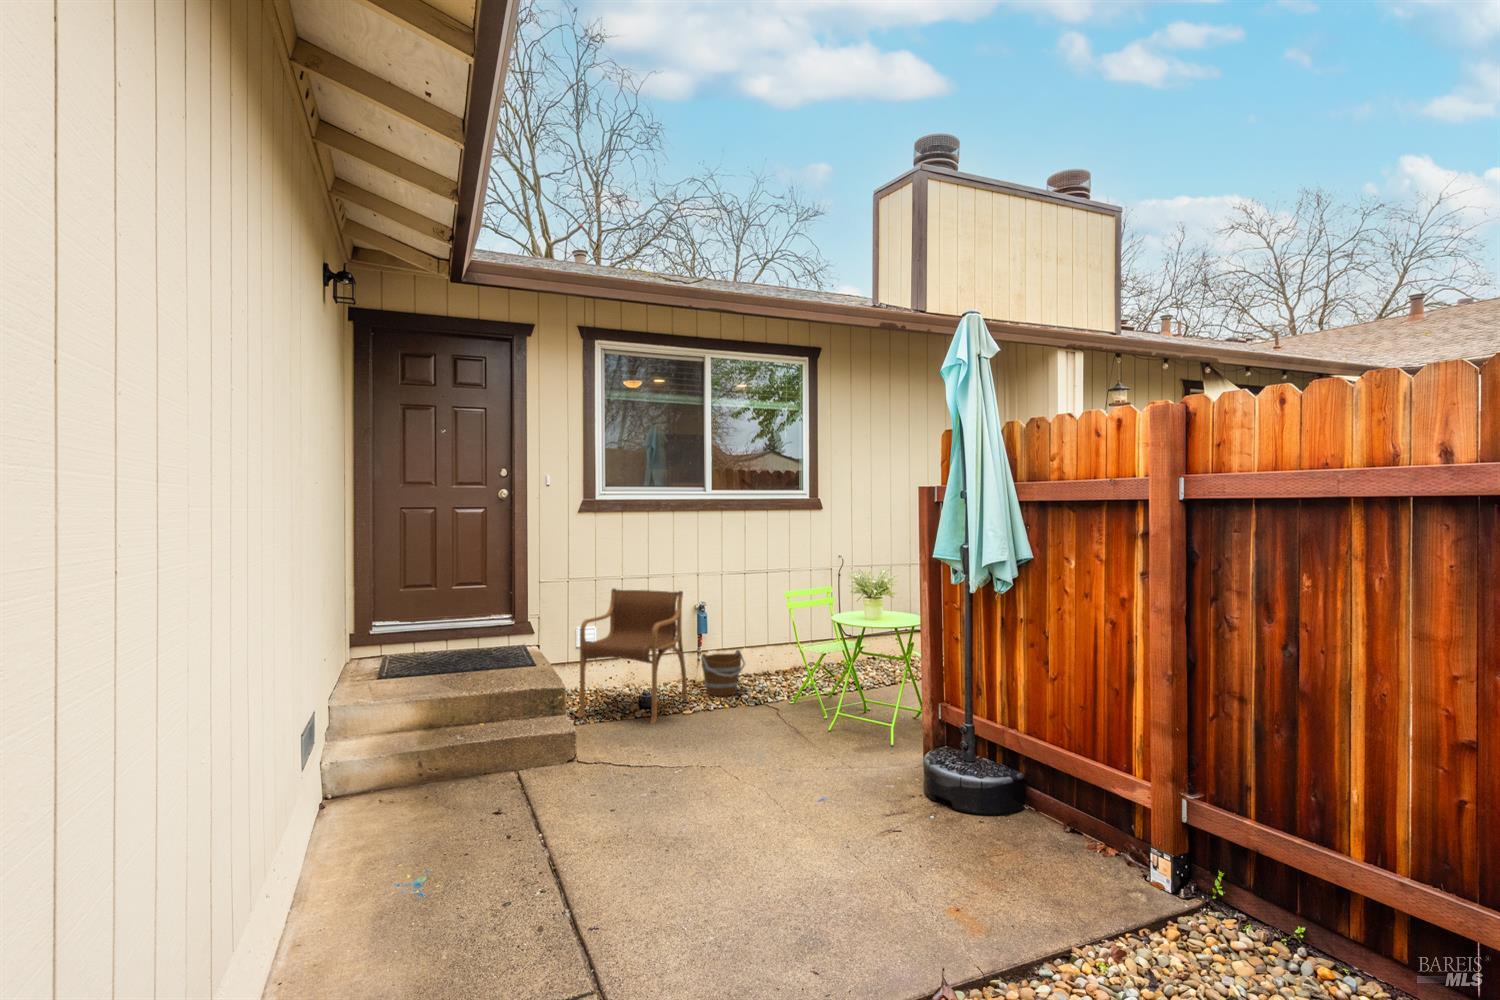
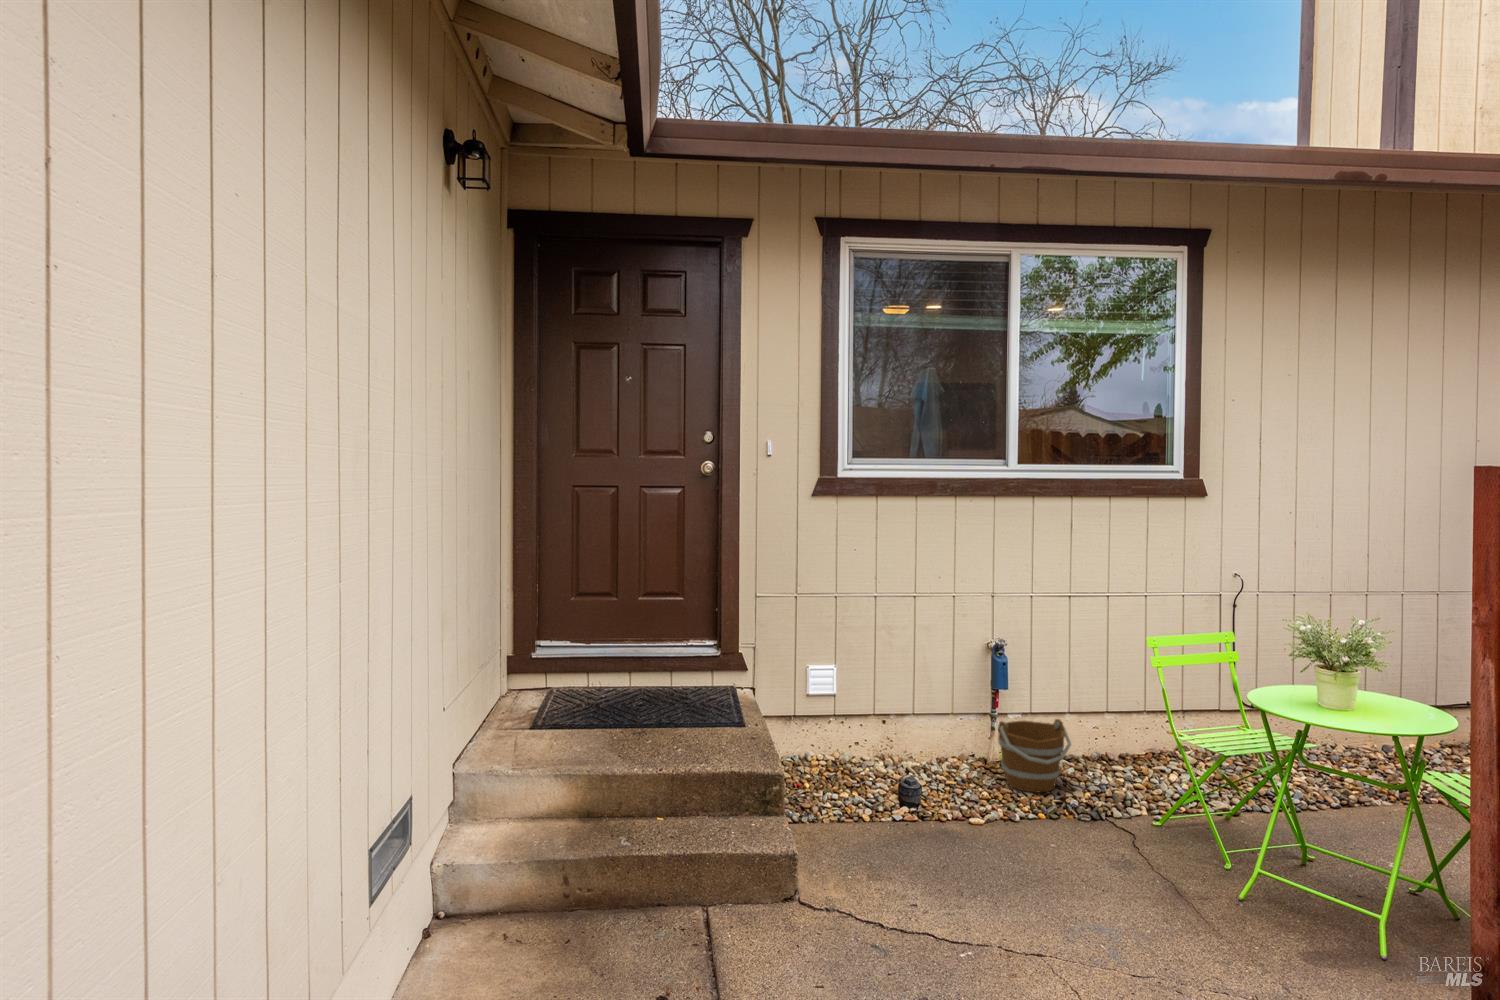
armchair: present [578,589,687,724] -> none [807,611,975,837]

